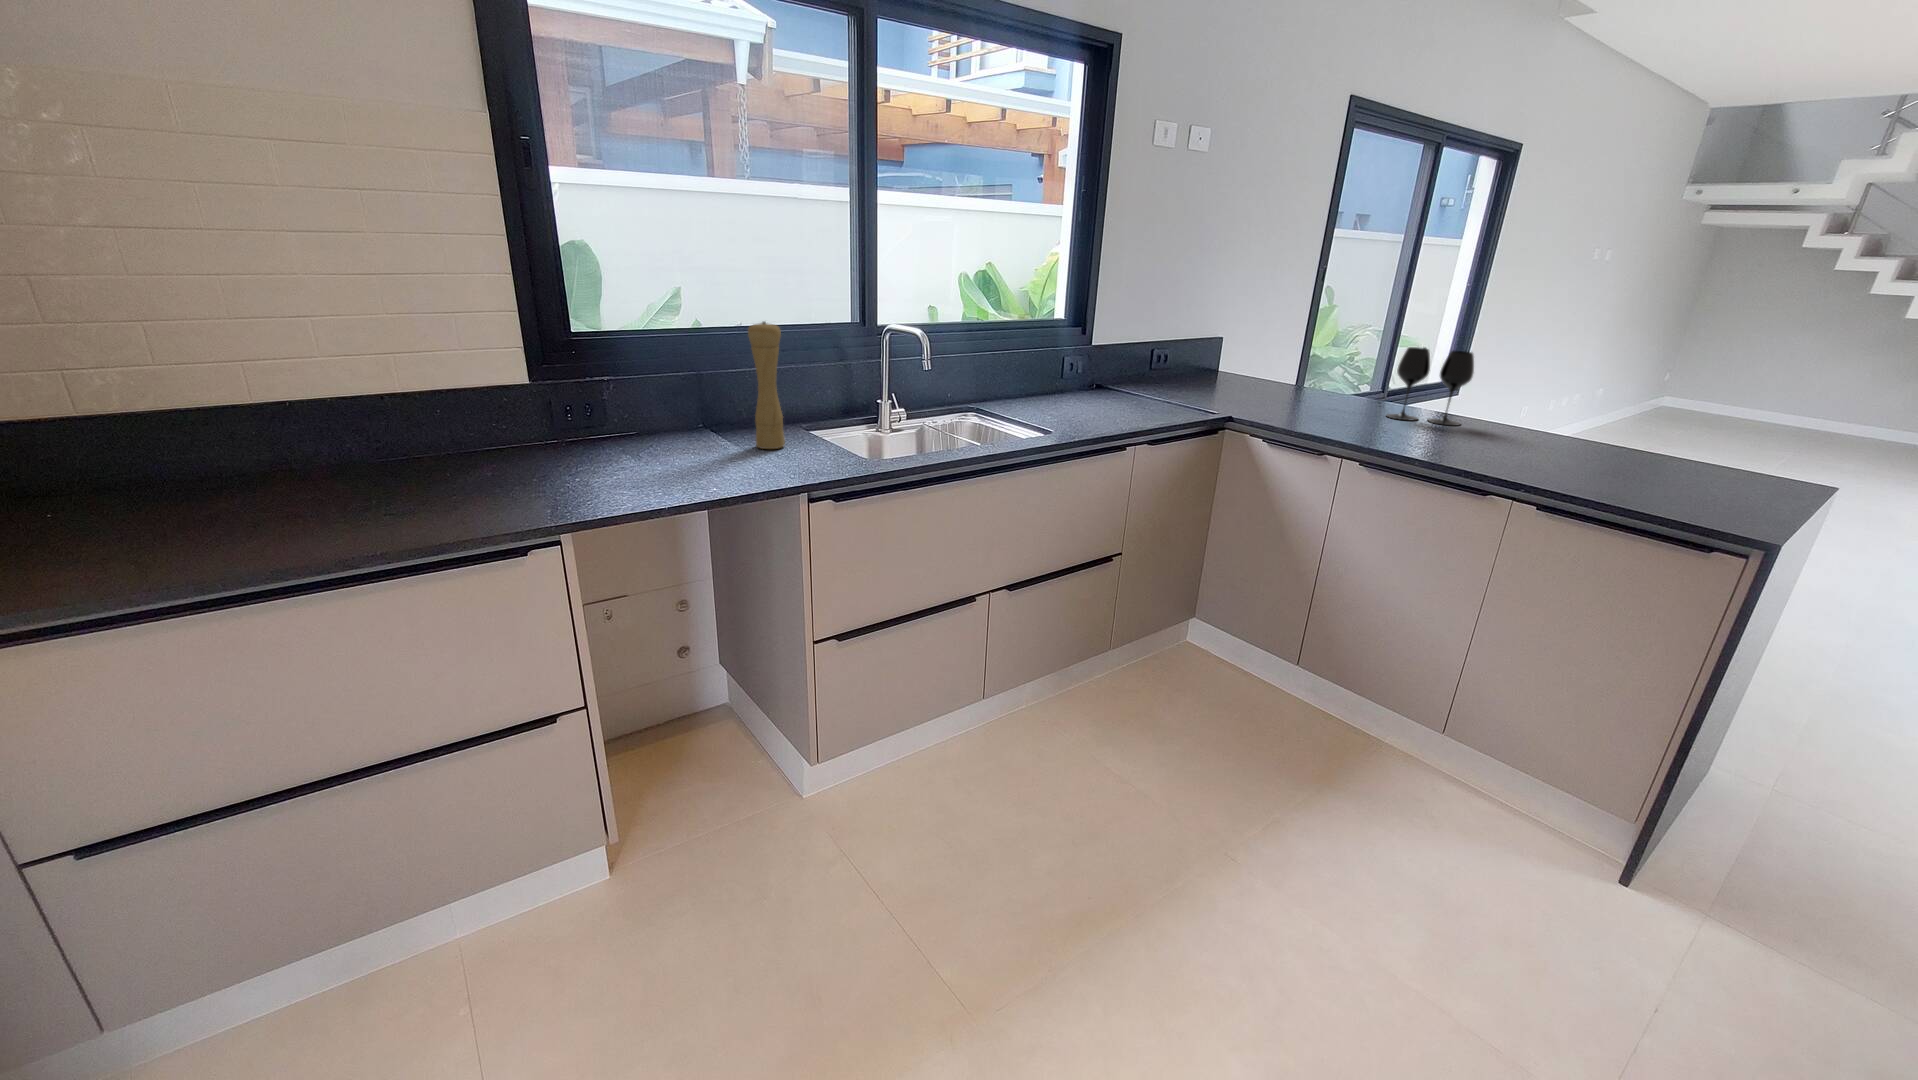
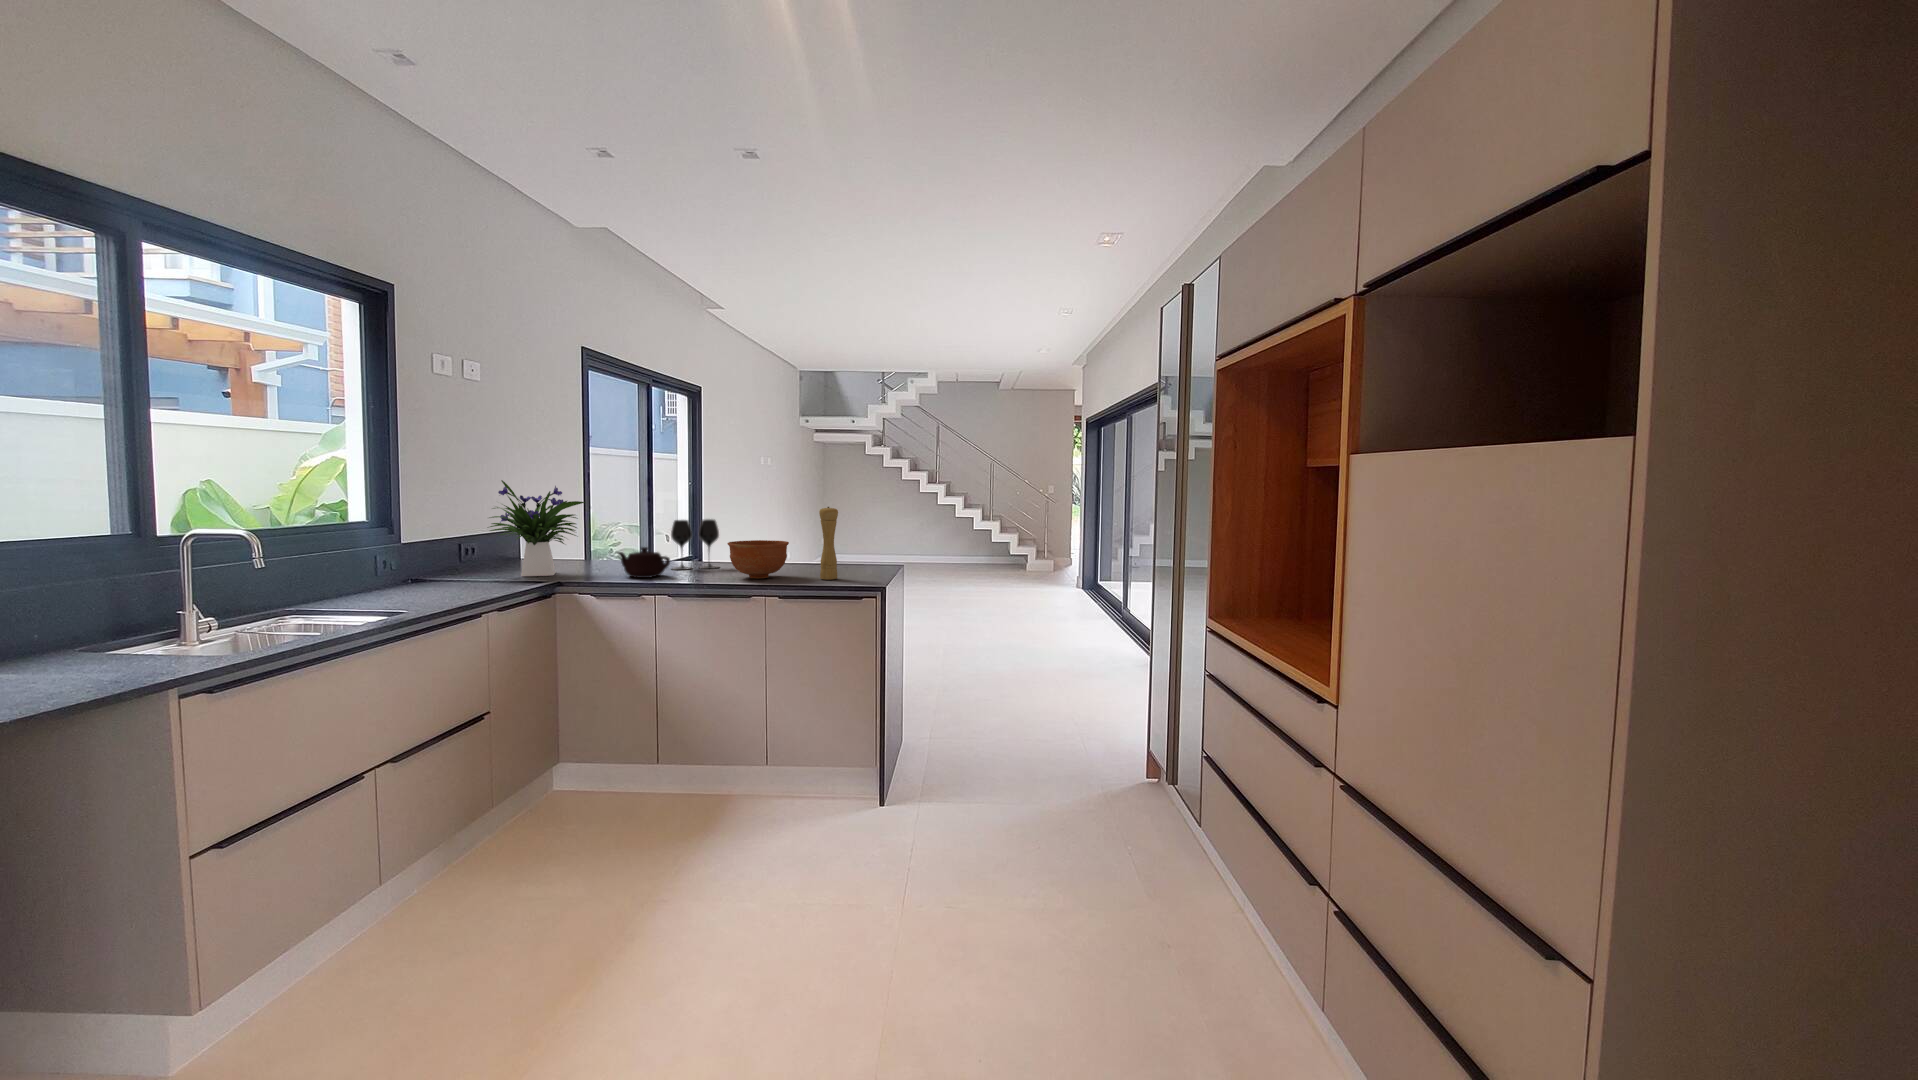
flower arrangement: none [1176,277,1293,401] -> present [489,480,585,576]
pepper mill: present [748,322,785,449] -> present [819,507,838,580]
teapot: none [1313,383,1382,427] -> present [618,547,670,578]
bowl: none [1475,395,1592,462] -> present [727,540,789,579]

